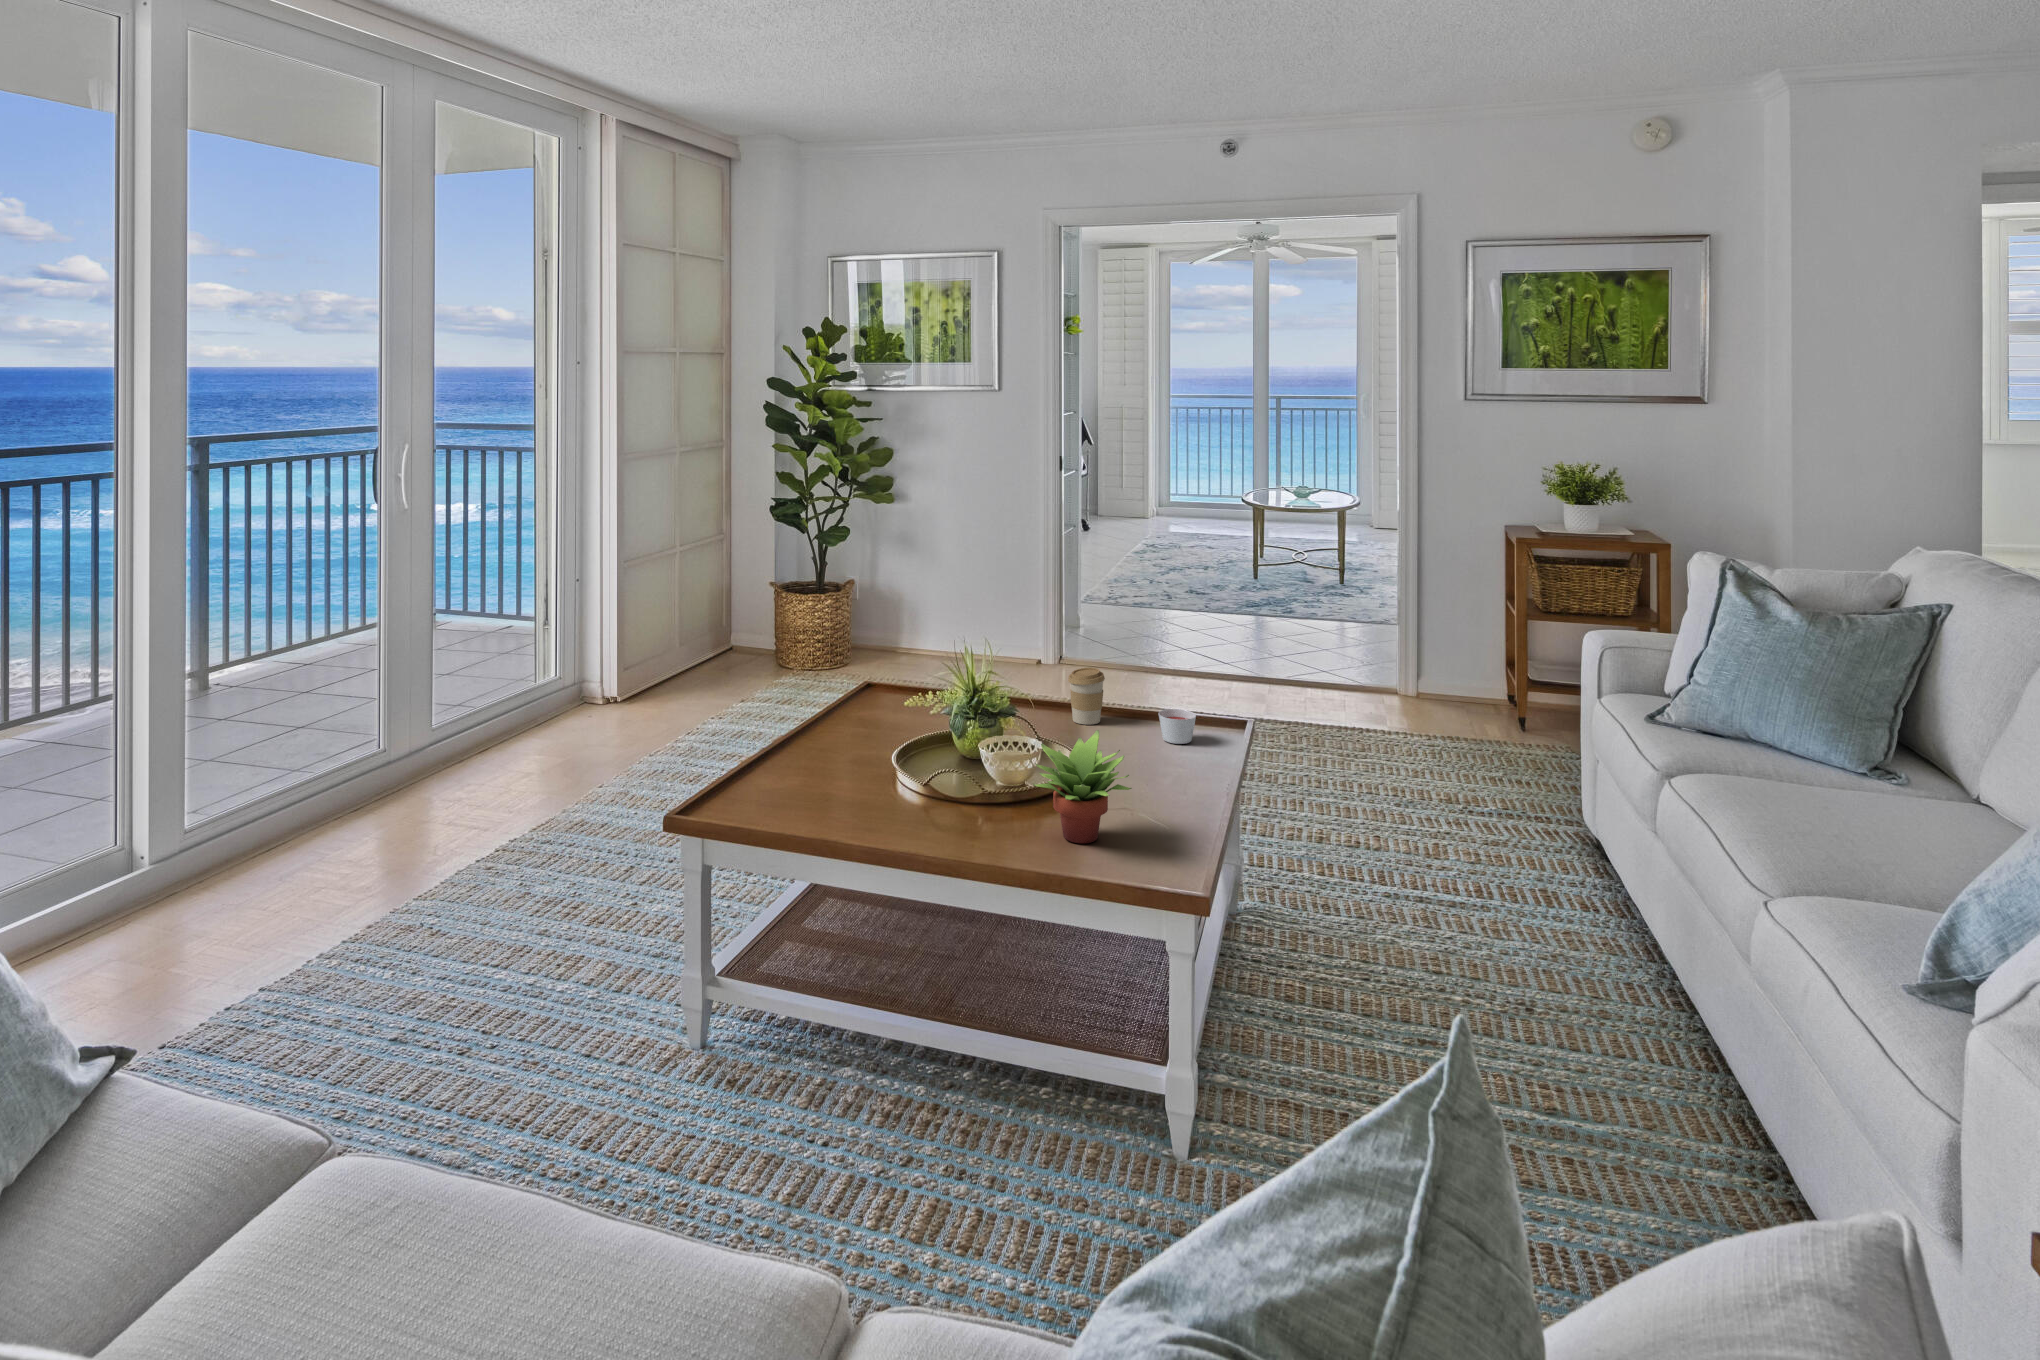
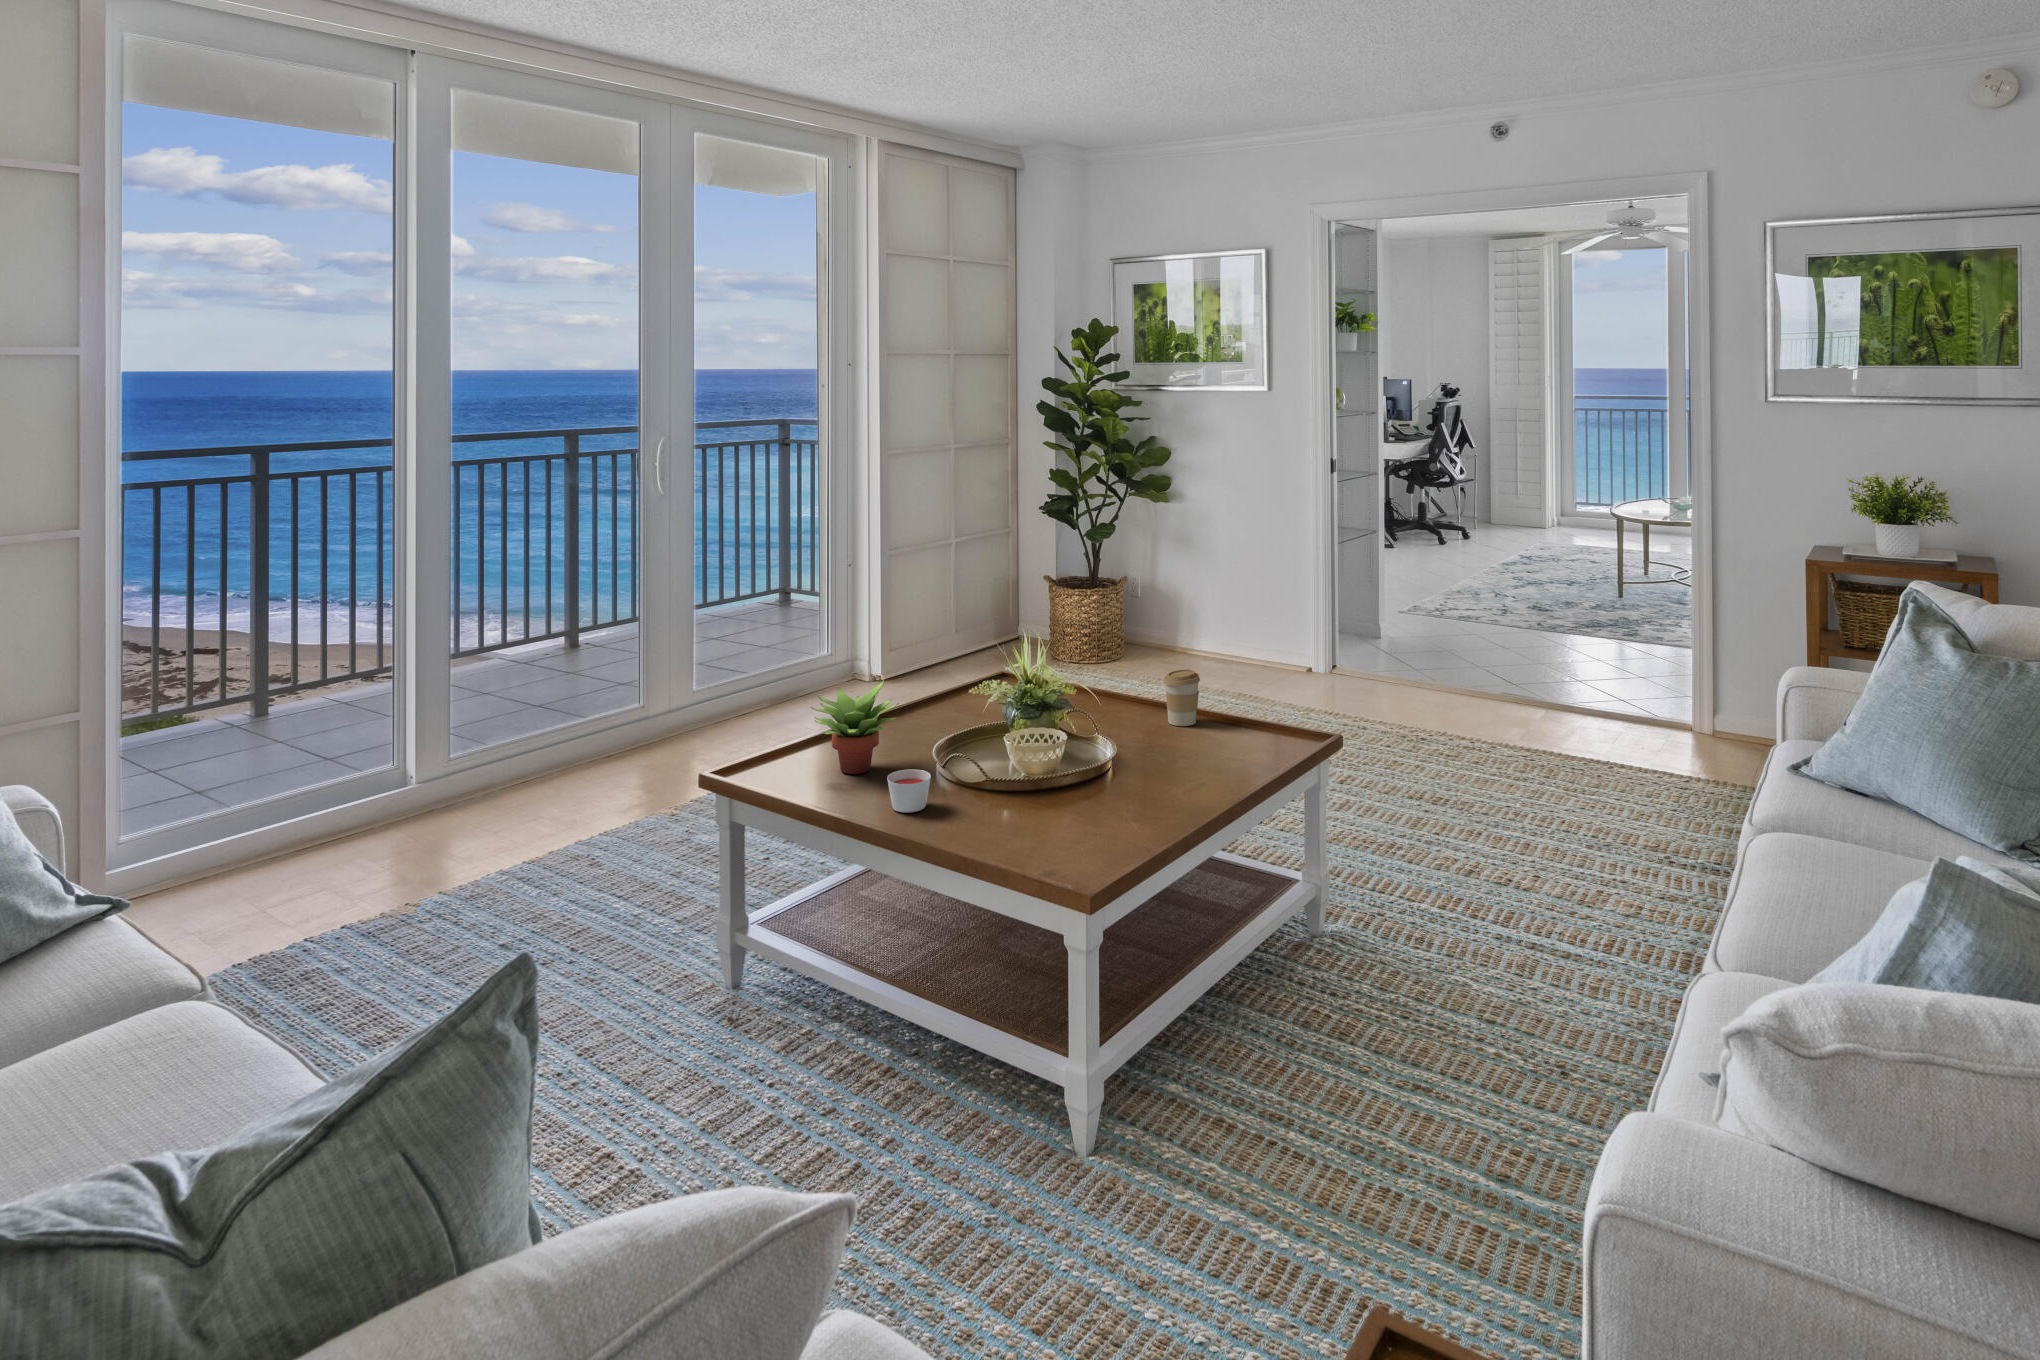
candle: present [1158,709,1196,744] -> present [887,769,931,813]
succulent plant: present [1033,730,1132,843] -> present [811,680,899,774]

